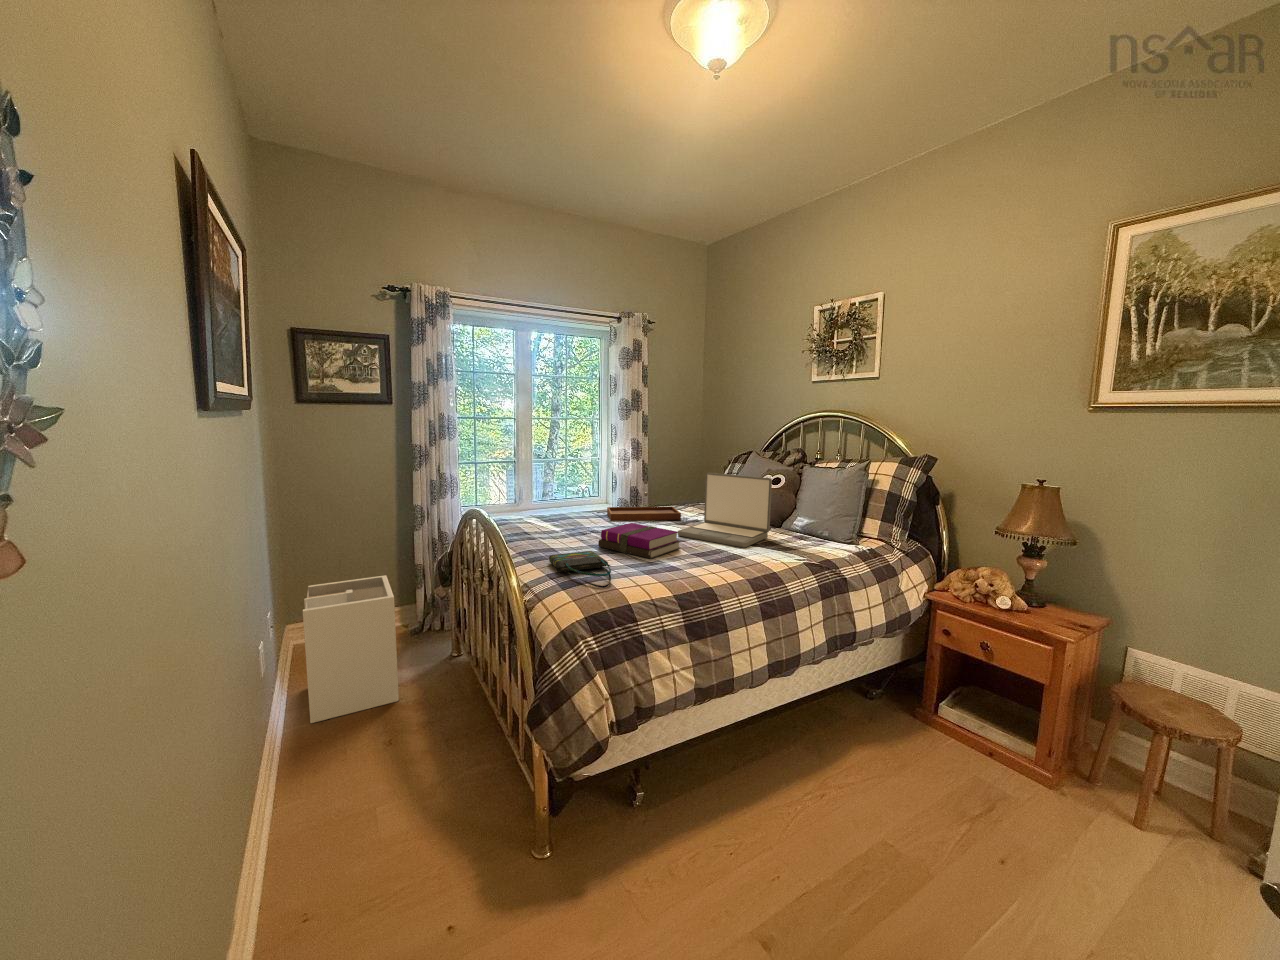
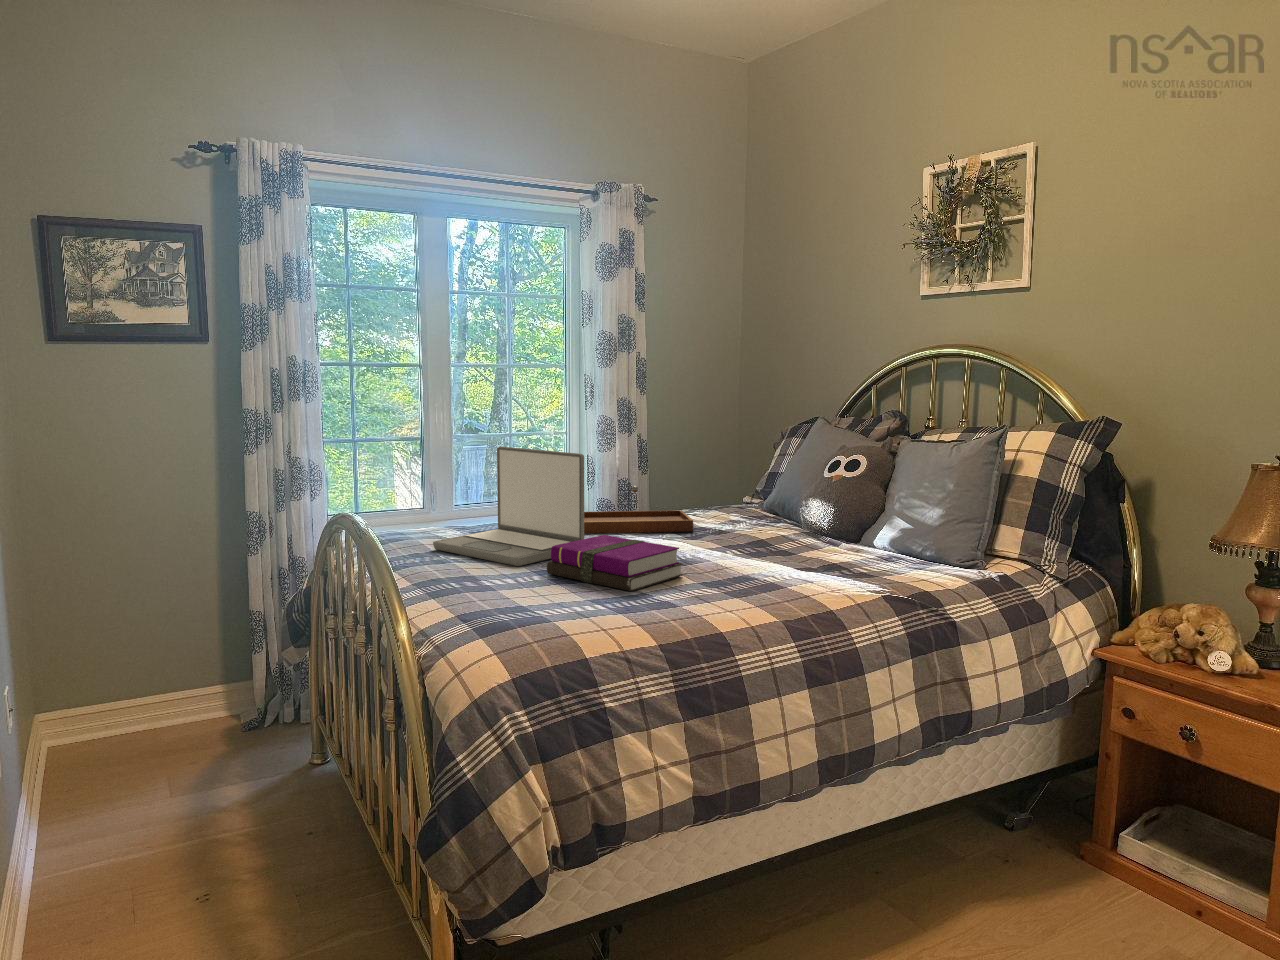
laptop: present [678,473,772,548] -> present [433,447,584,566]
tote bag: present [549,551,611,588] -> none [462,579,562,635]
laundry hamper: present [303,575,399,723] -> none [62,626,222,866]

